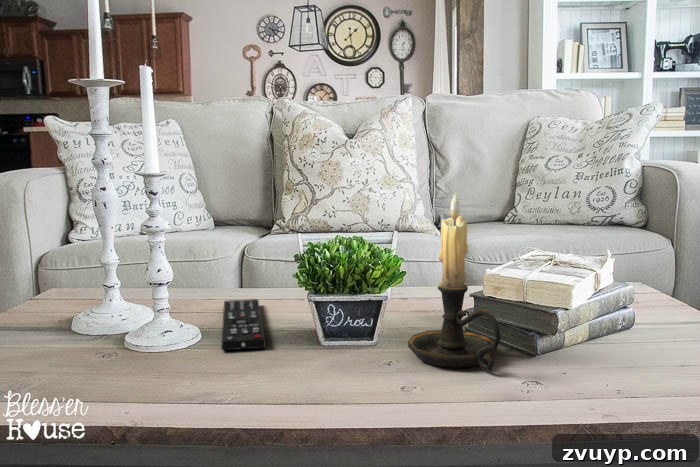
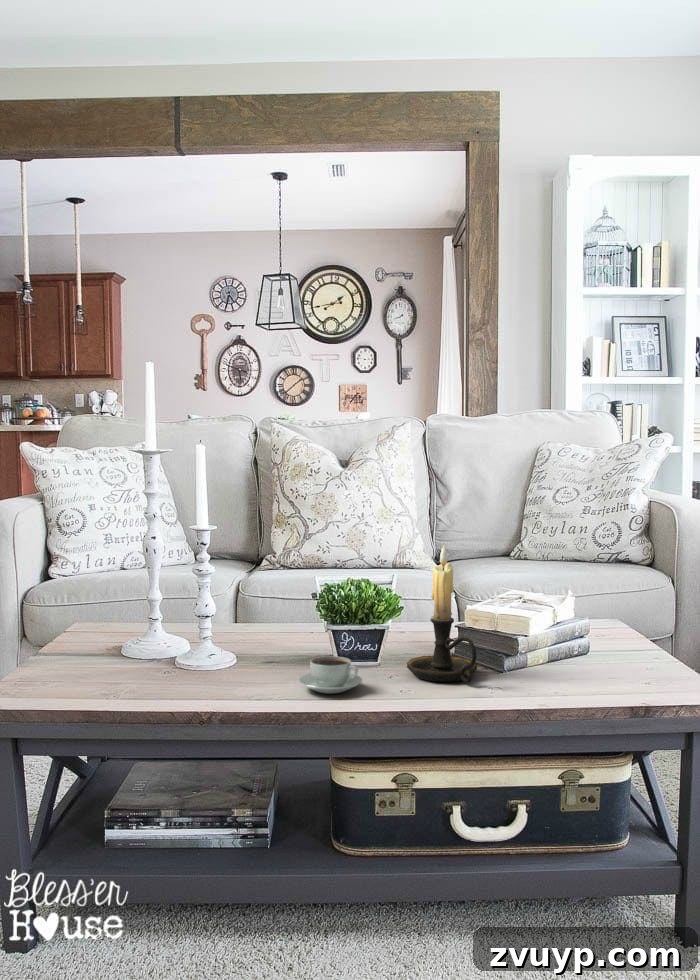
remote control: present [222,299,265,350] -> none [241,633,291,671]
coffee cup: none [265,335,349,387] -> present [298,656,362,694]

